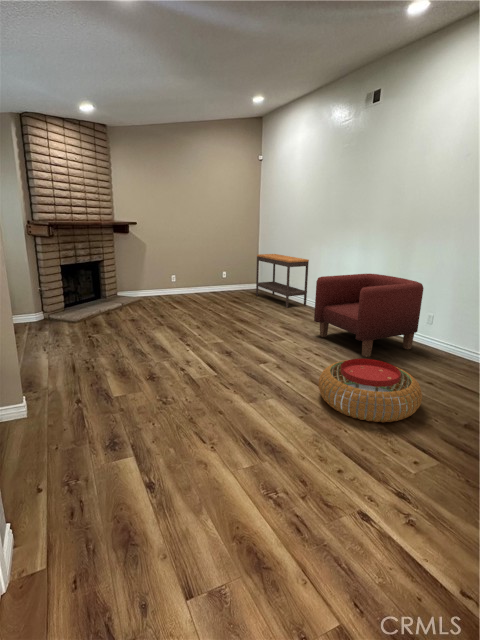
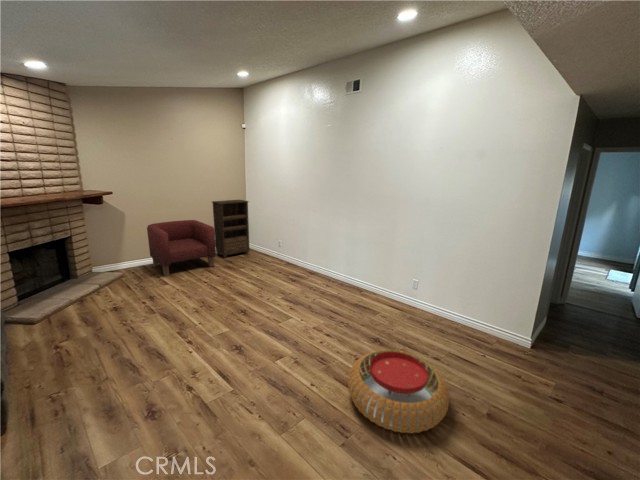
bookshelf: none [223,236,260,295] -> present [212,200,250,258]
console table: present [256,254,309,308] -> none [247,217,299,271]
armchair: present [314,274,424,357] -> present [147,220,216,276]

